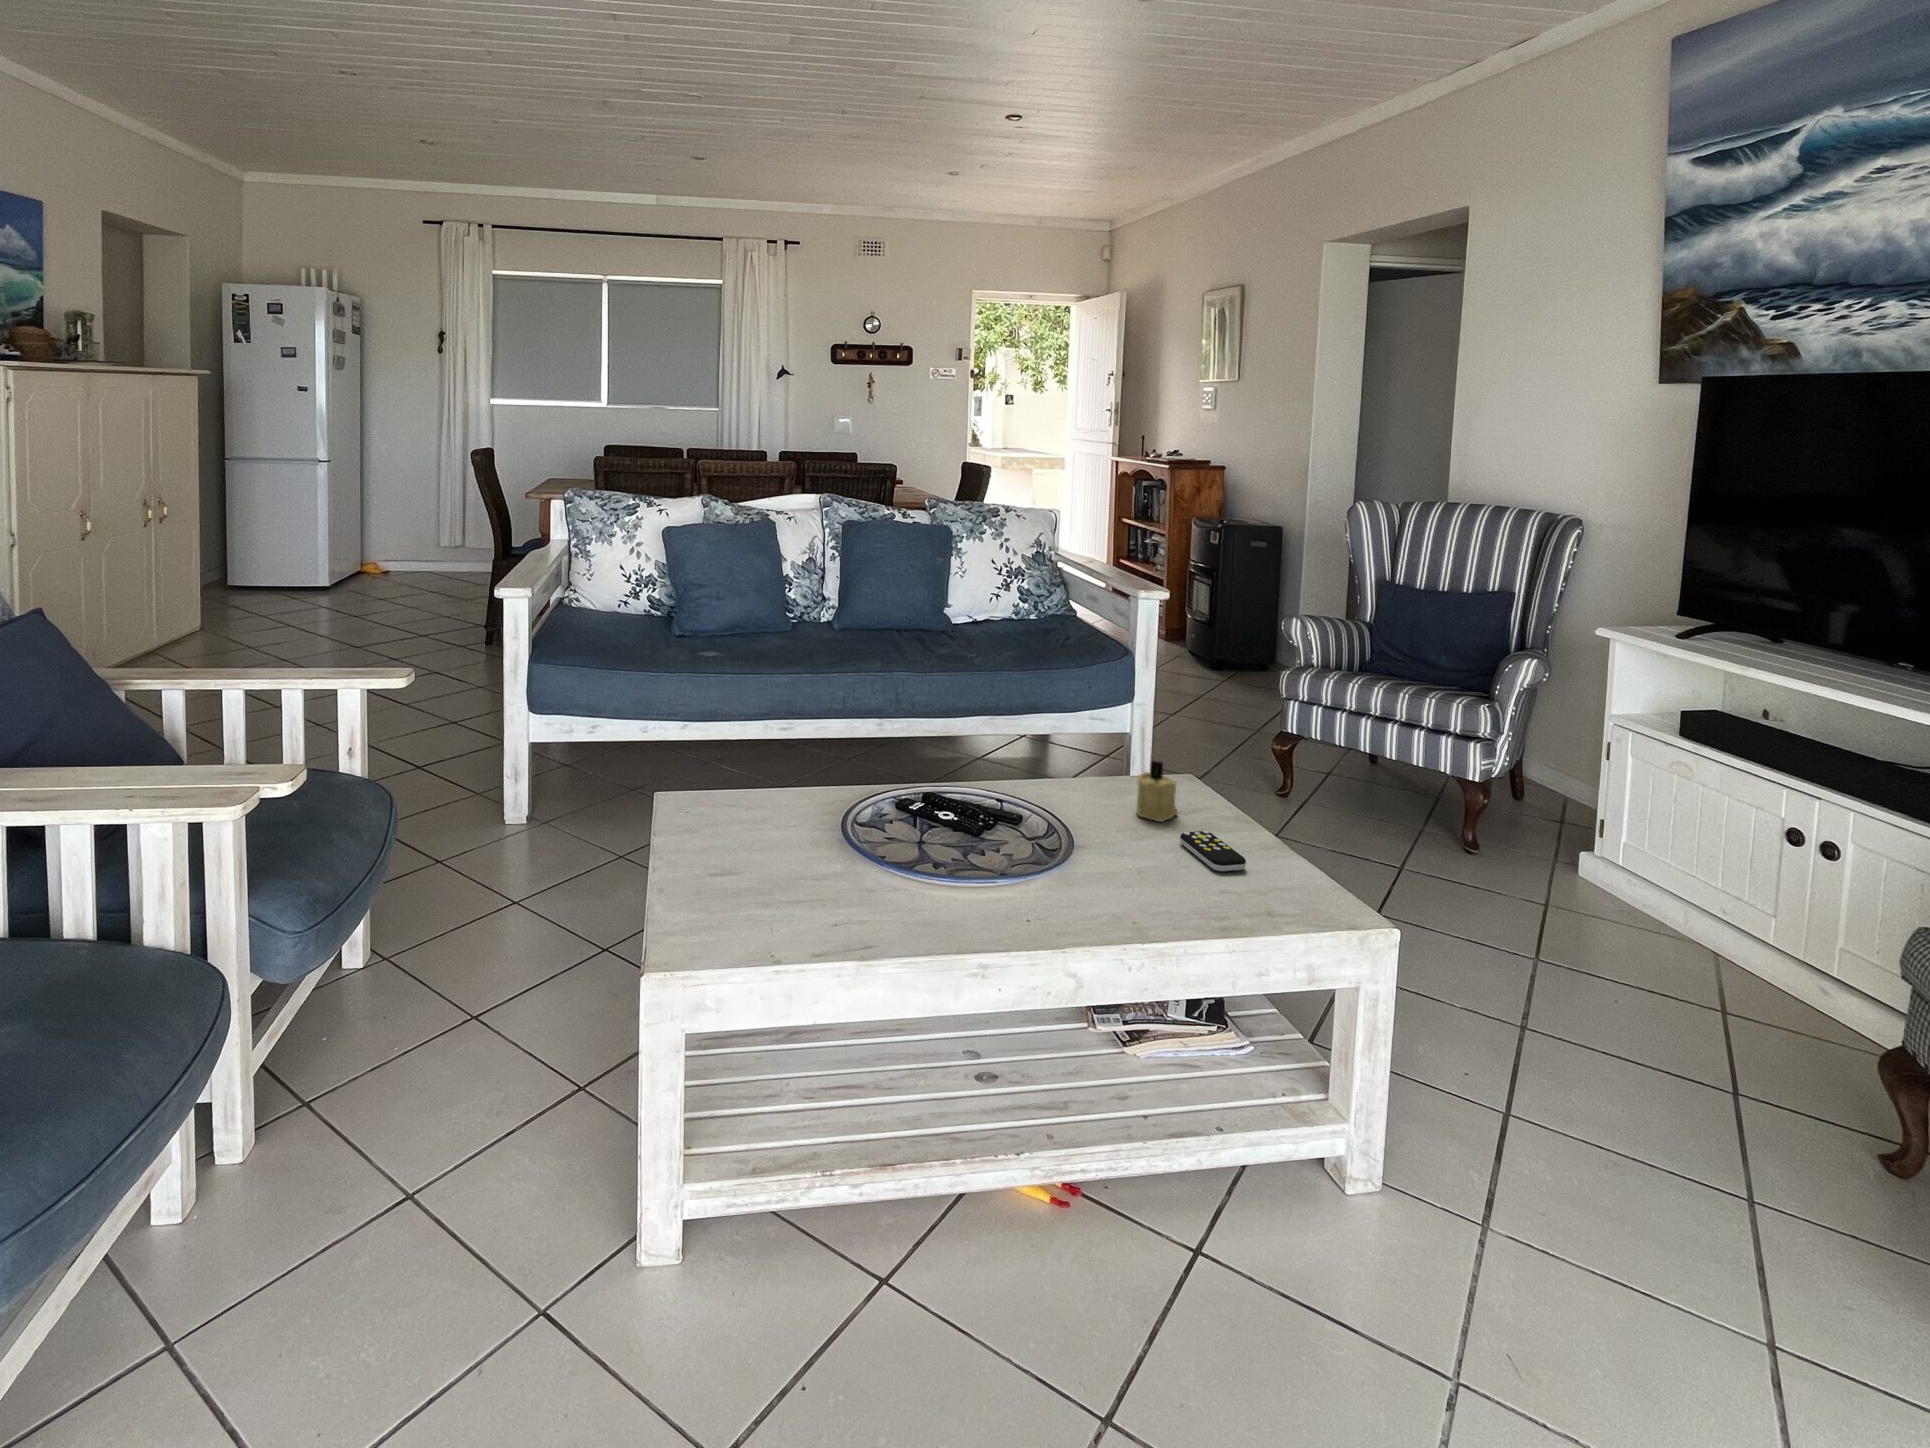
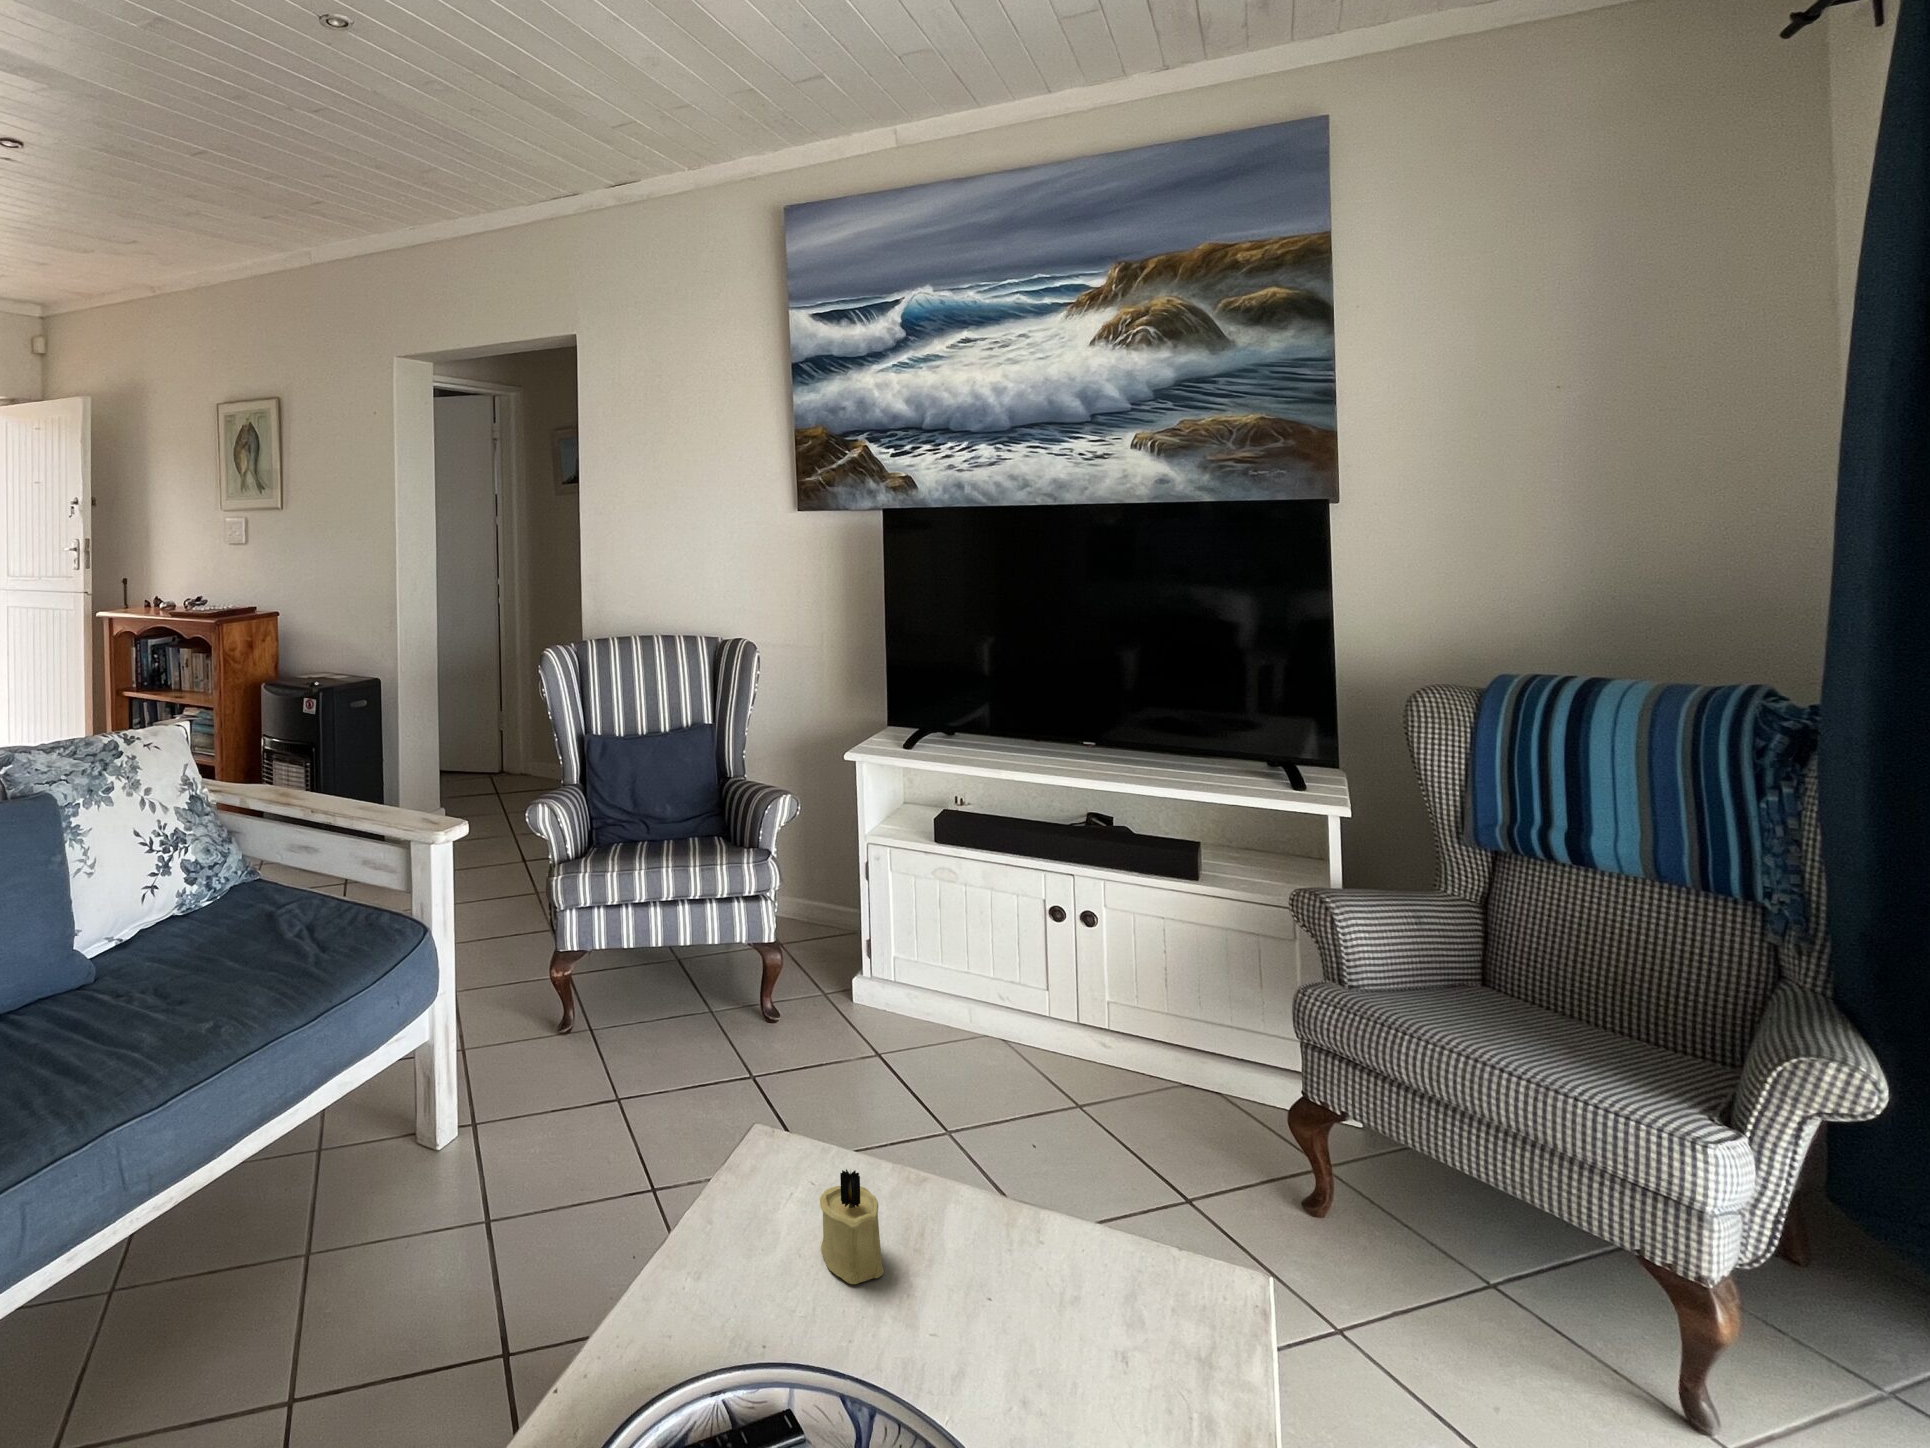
remote control: present [1180,831,1246,871] -> none [957,1261,1083,1343]

